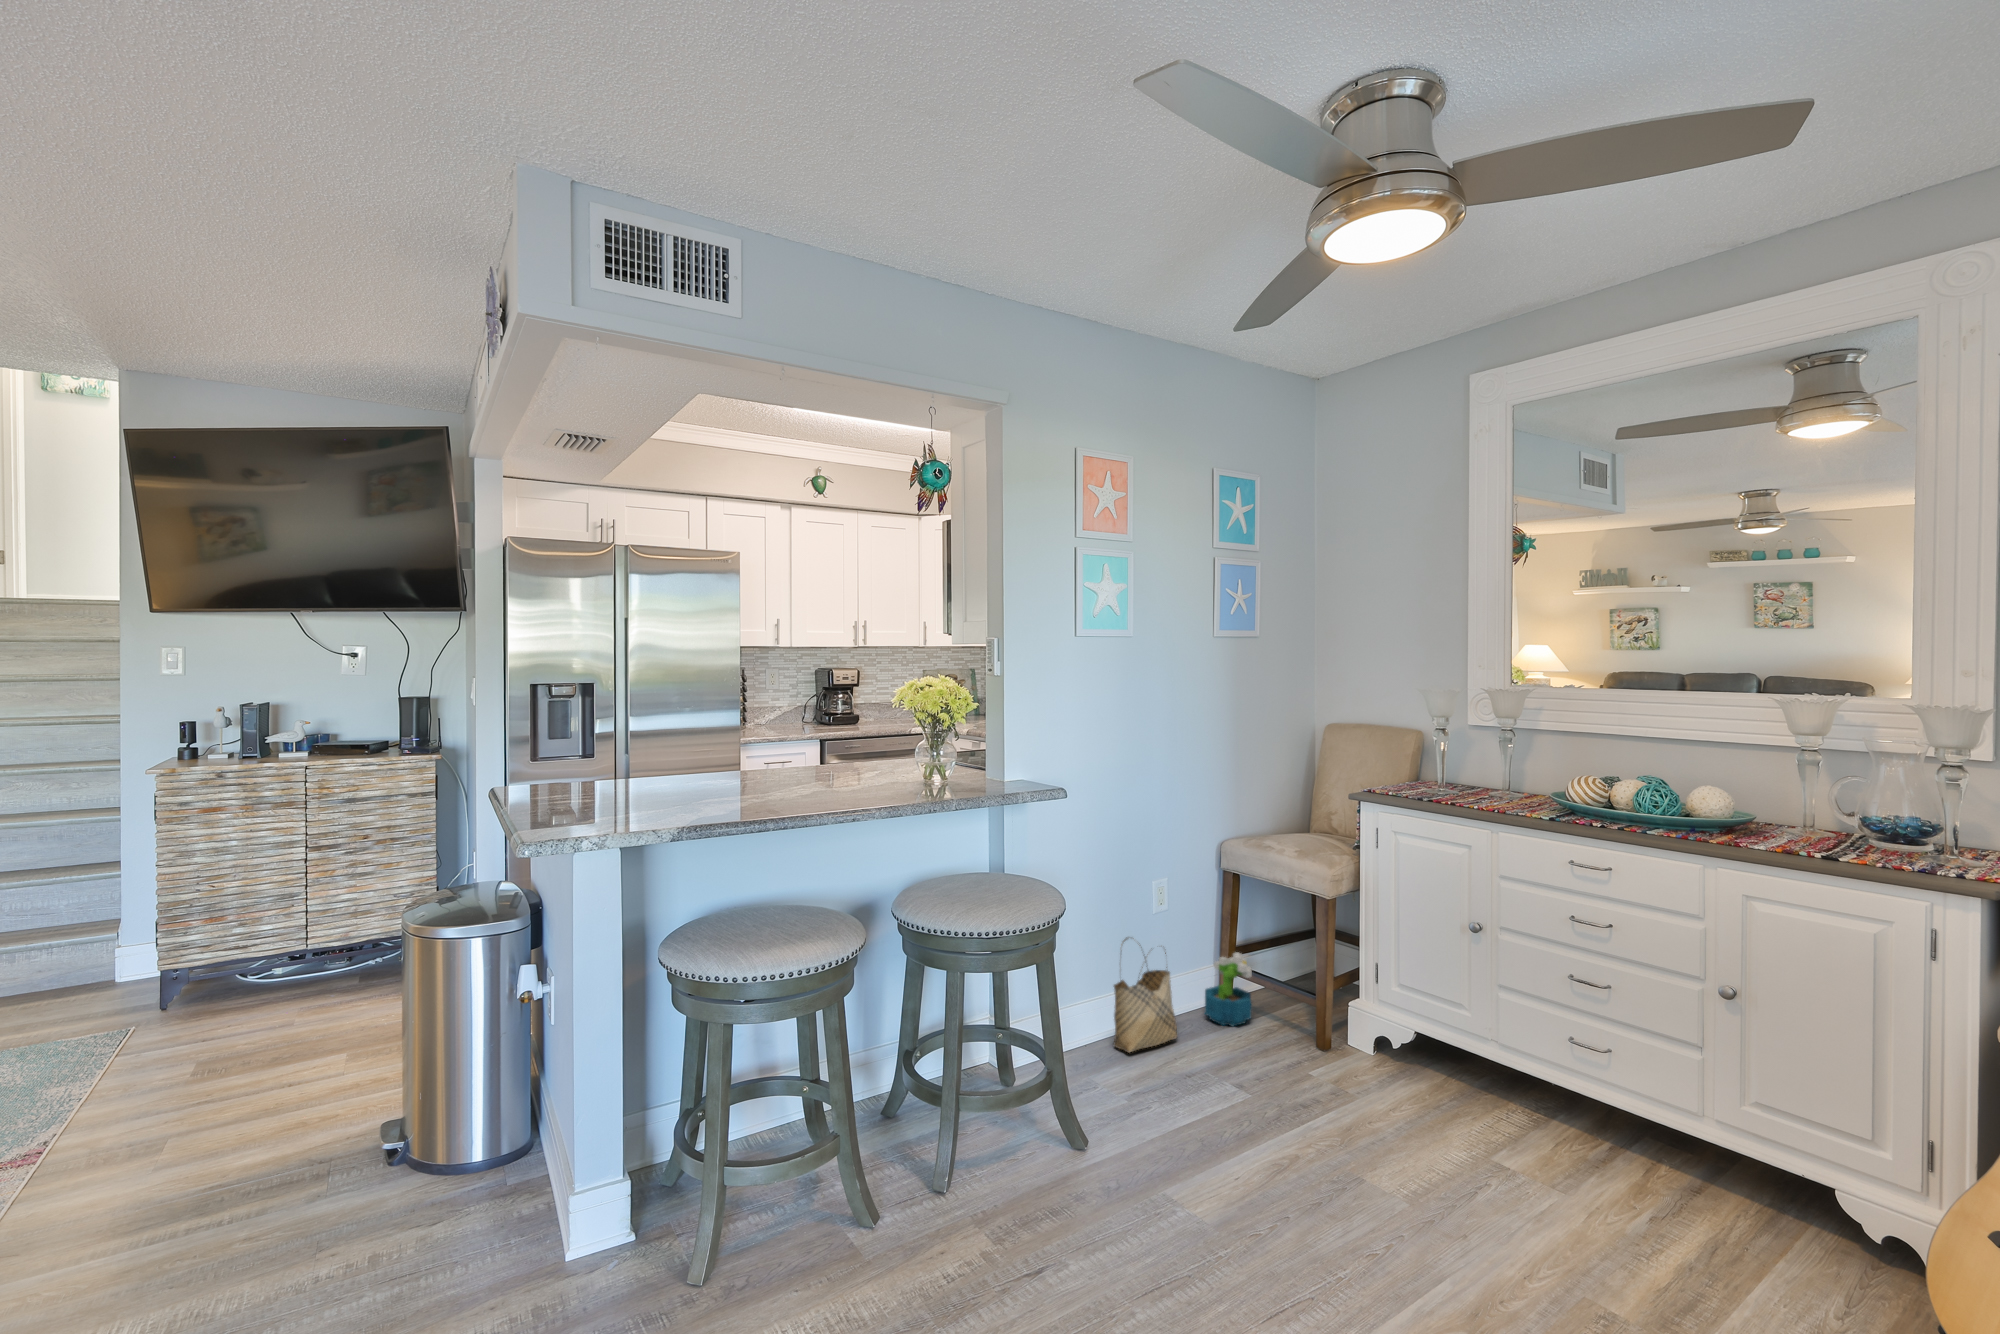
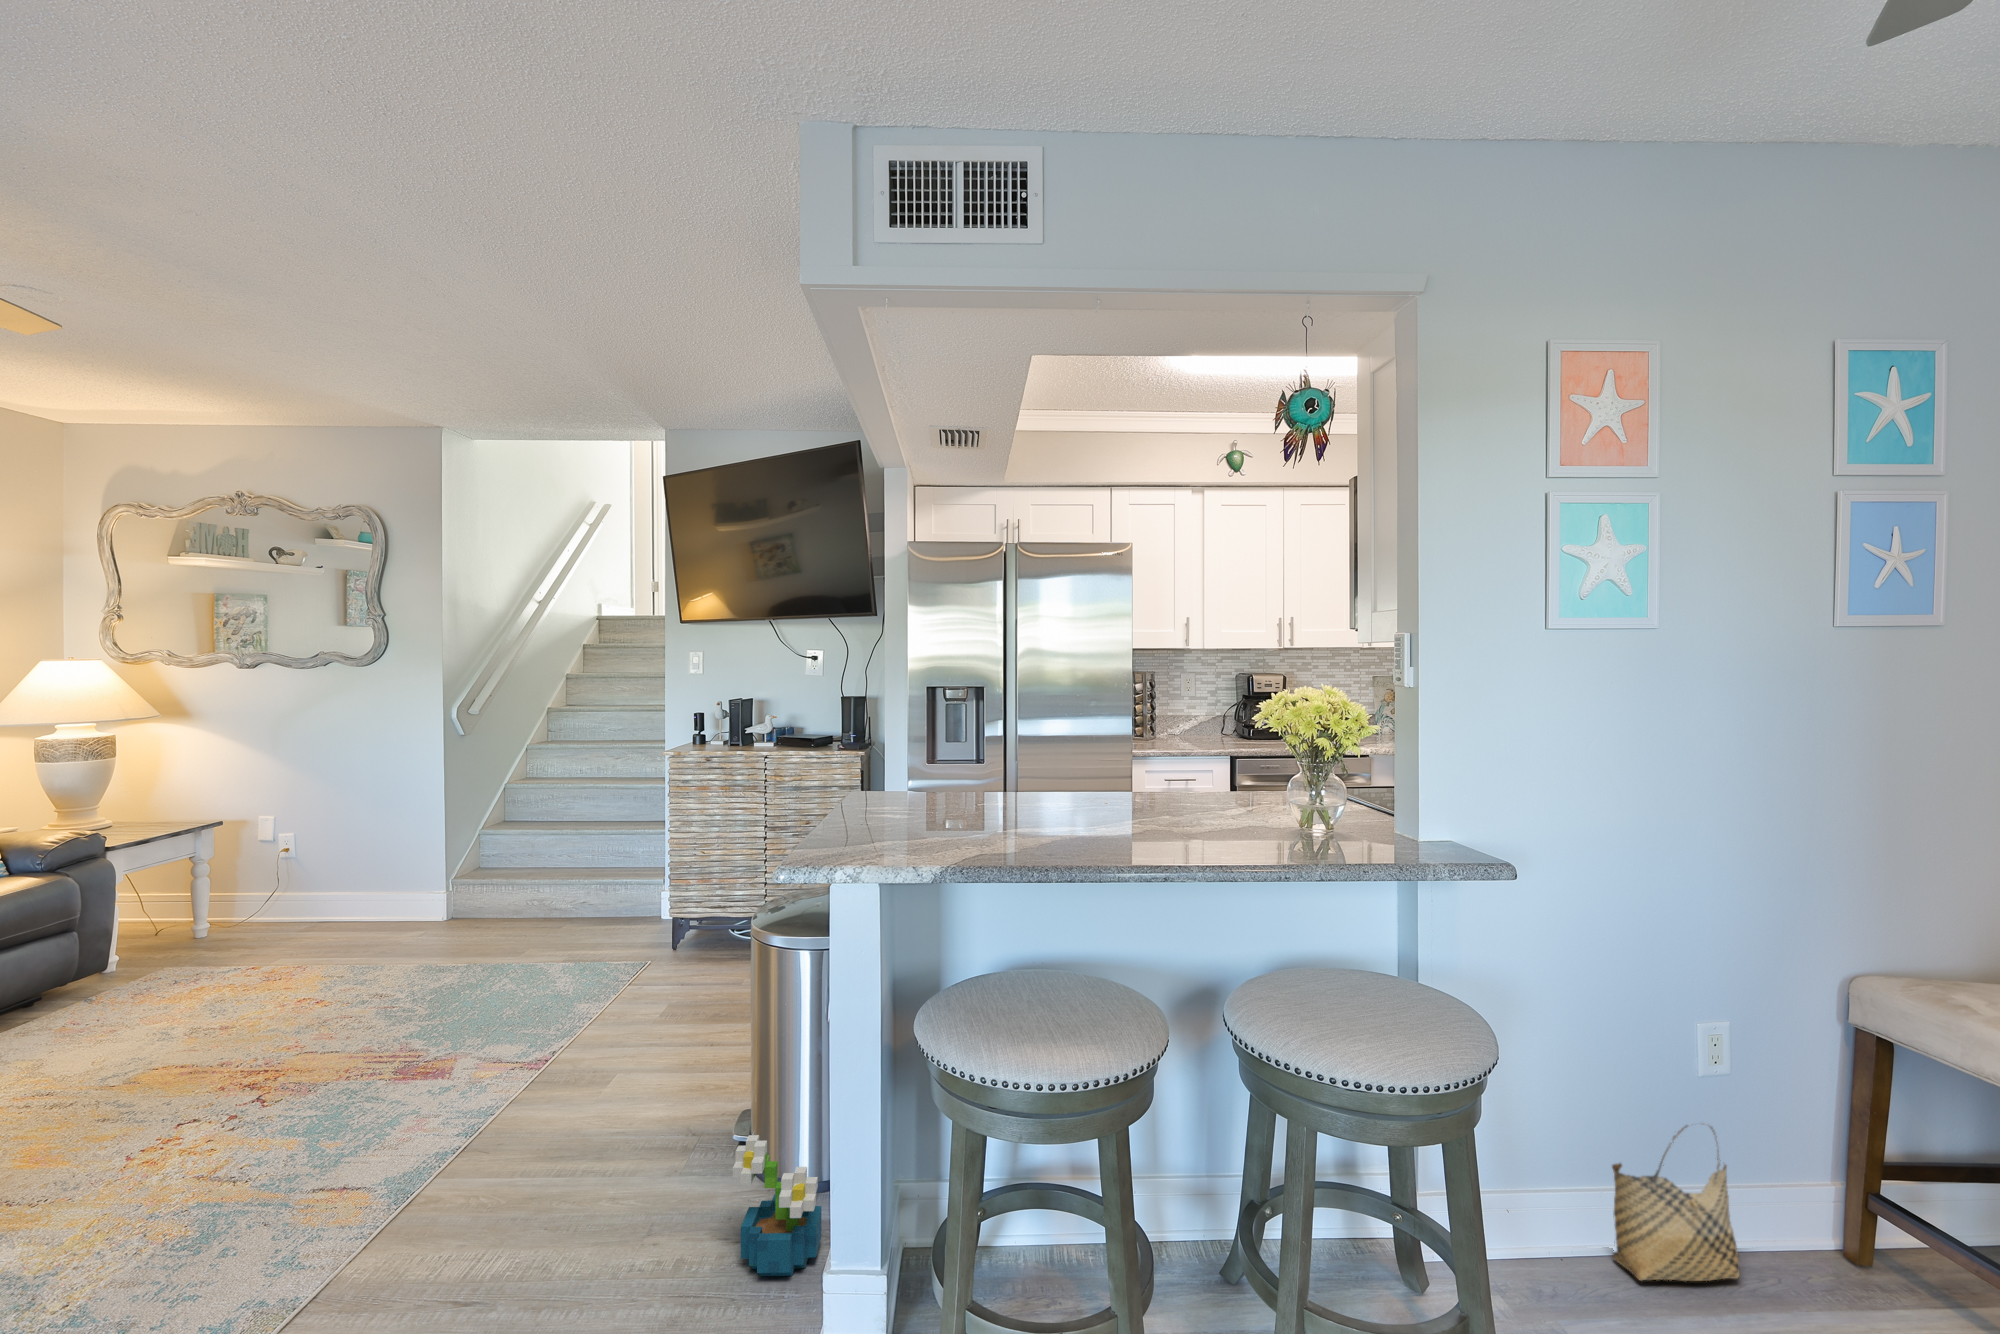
decorative plant: present [1205,953,1252,1026] -> present [733,1135,822,1276]

